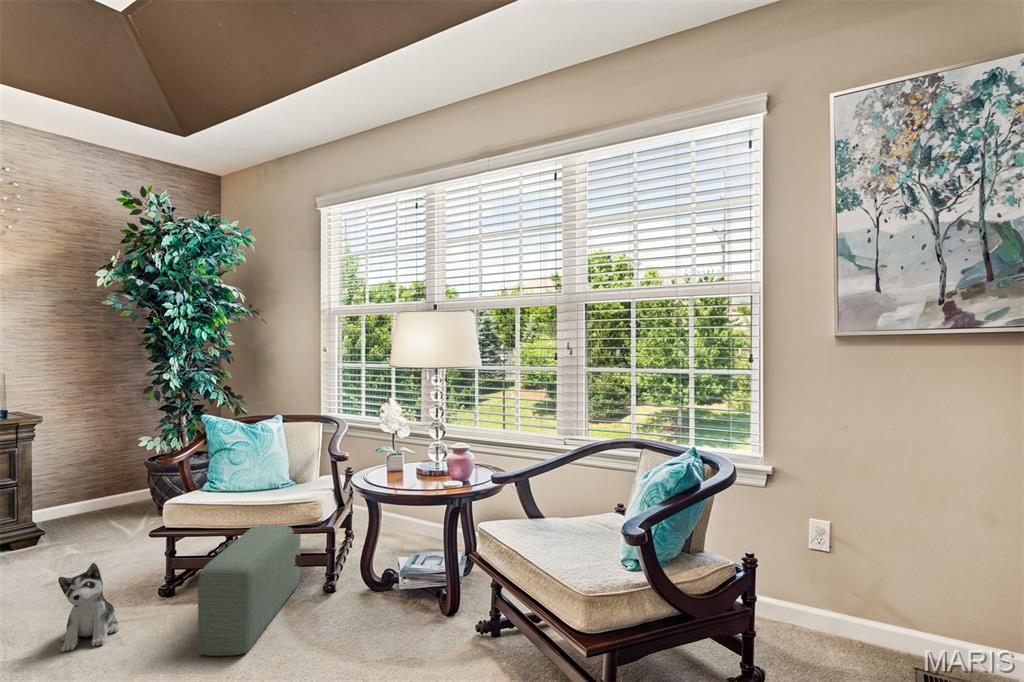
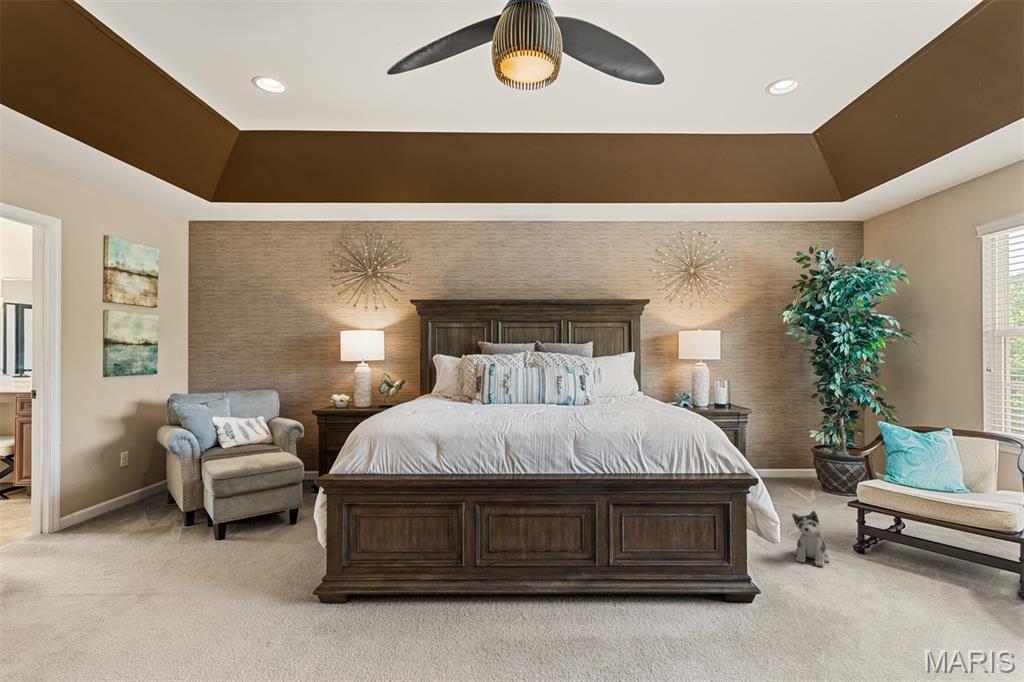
pouf: present [198,525,301,656] -> none [902,517,988,619]

